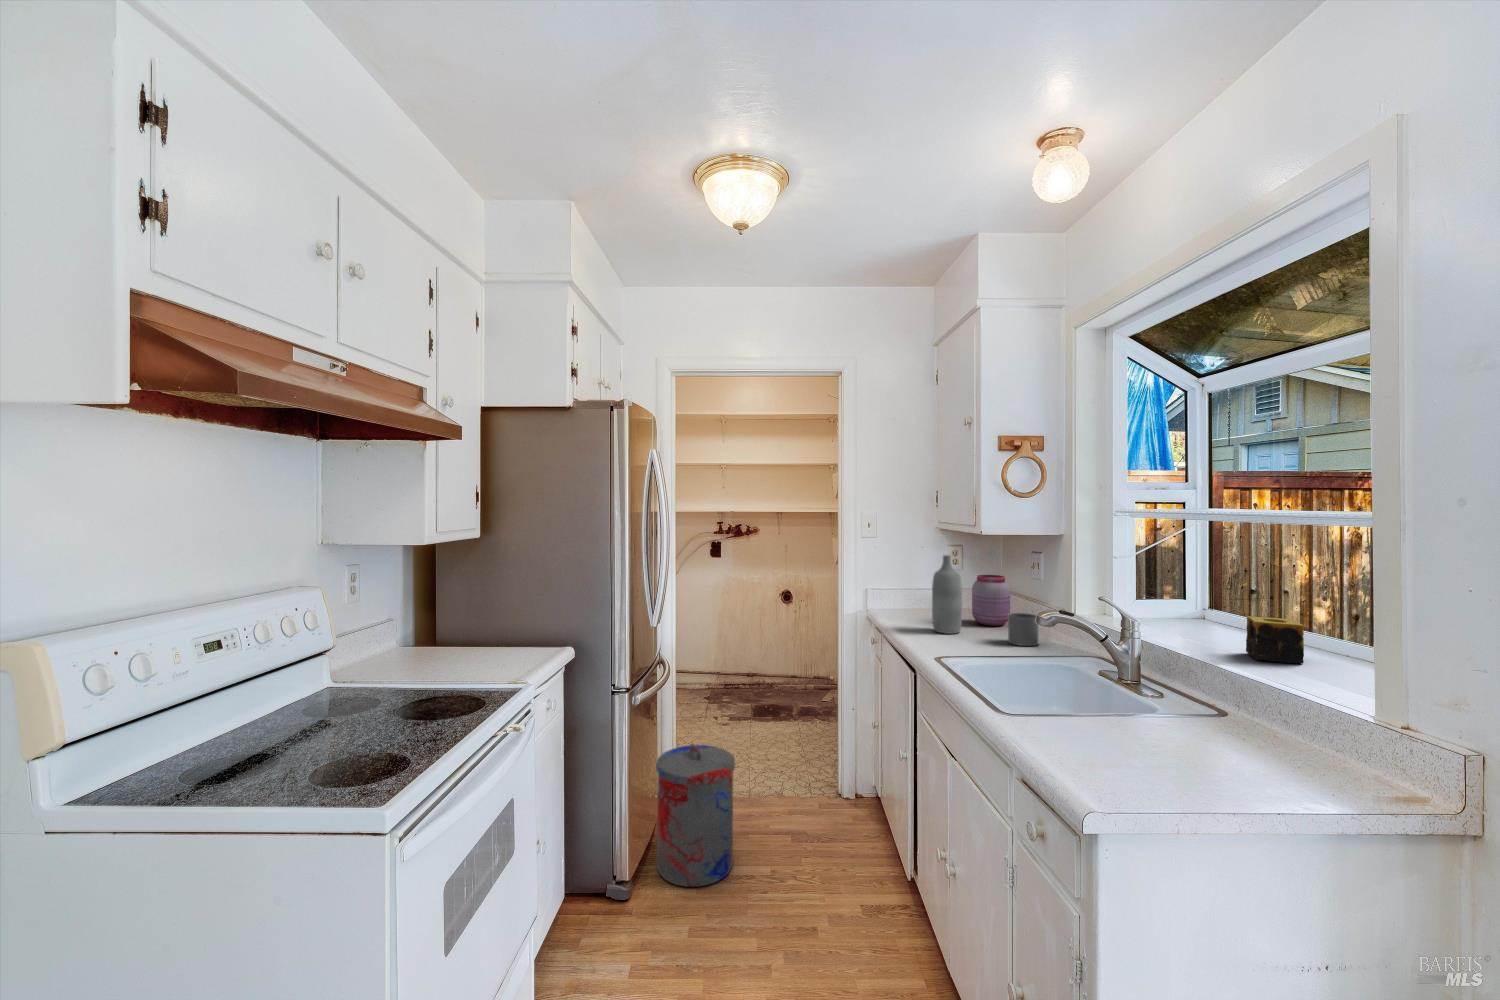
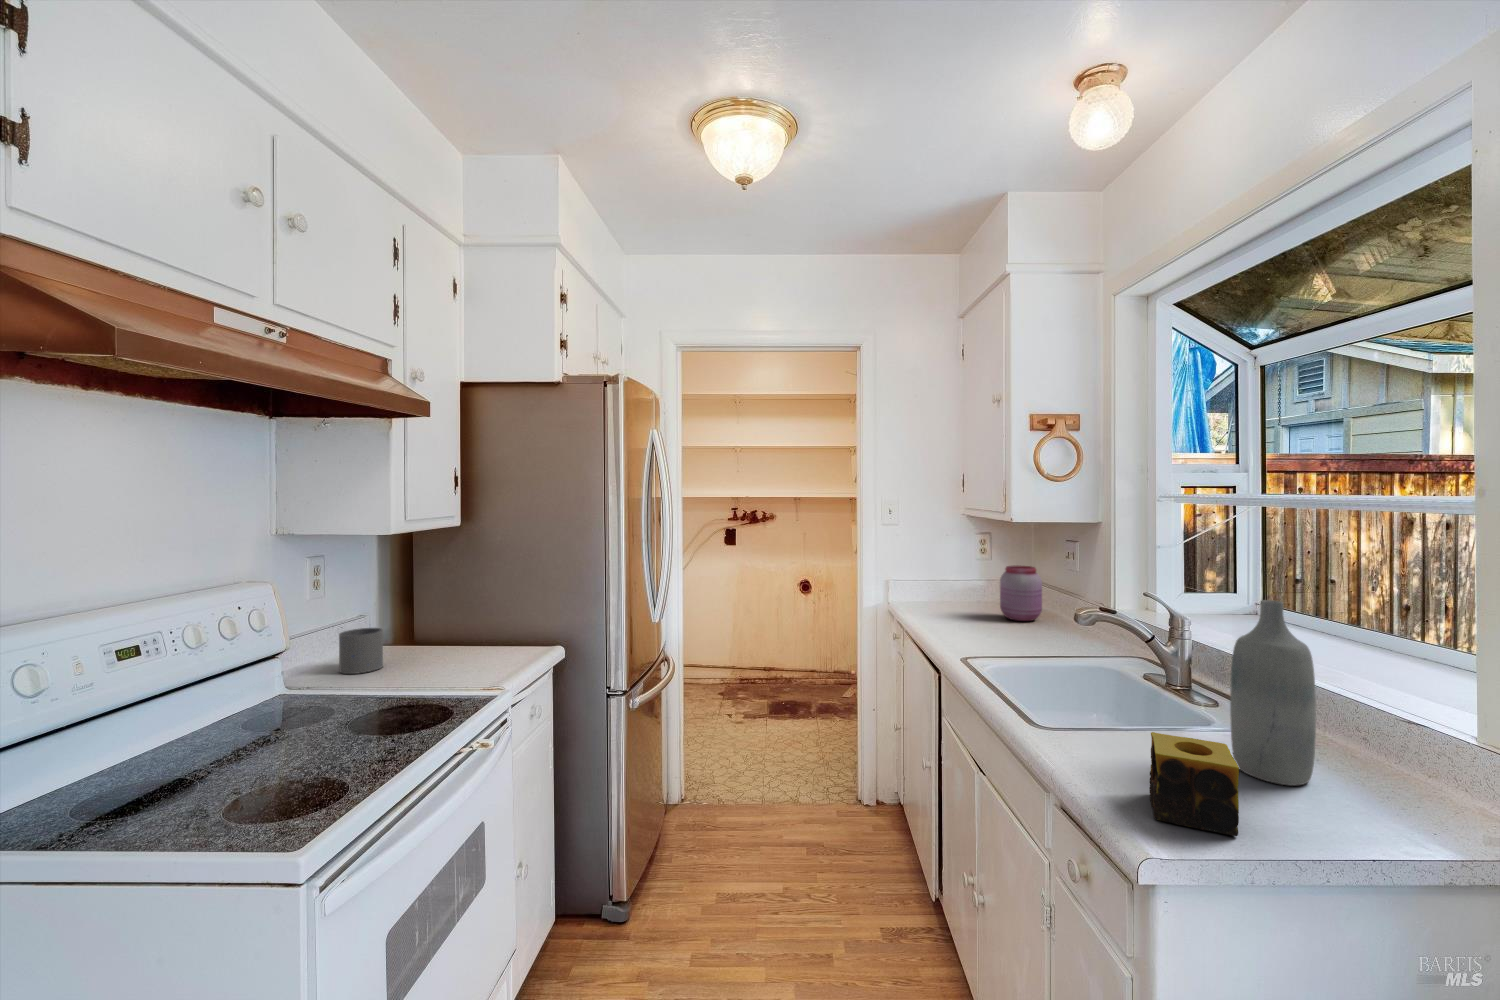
bottle: present [932,555,962,634] -> present [1230,600,1316,786]
cup: present [1008,613,1038,646] -> present [339,628,383,674]
candle: present [1246,616,1304,664] -> present [1149,732,1239,836]
trash can: present [656,744,735,887] -> none [658,748,742,902]

